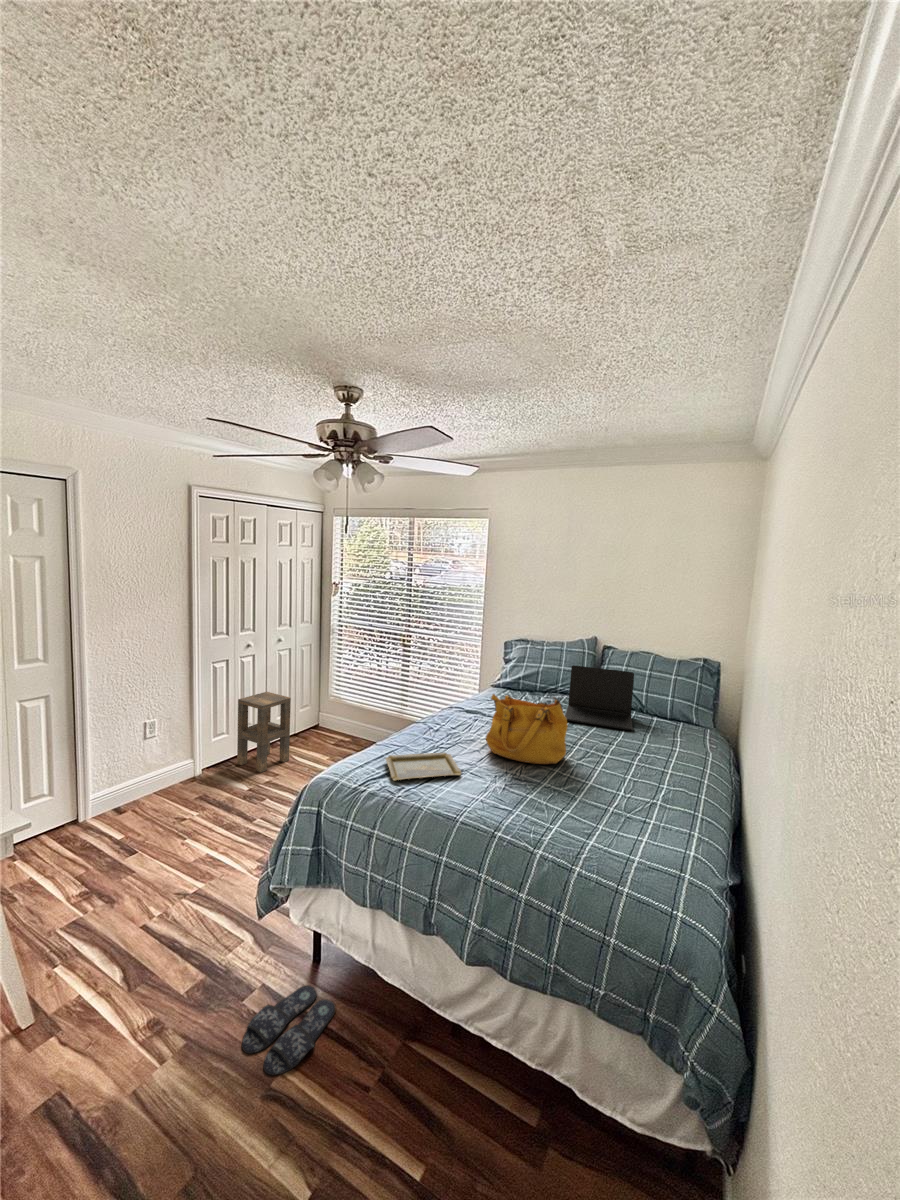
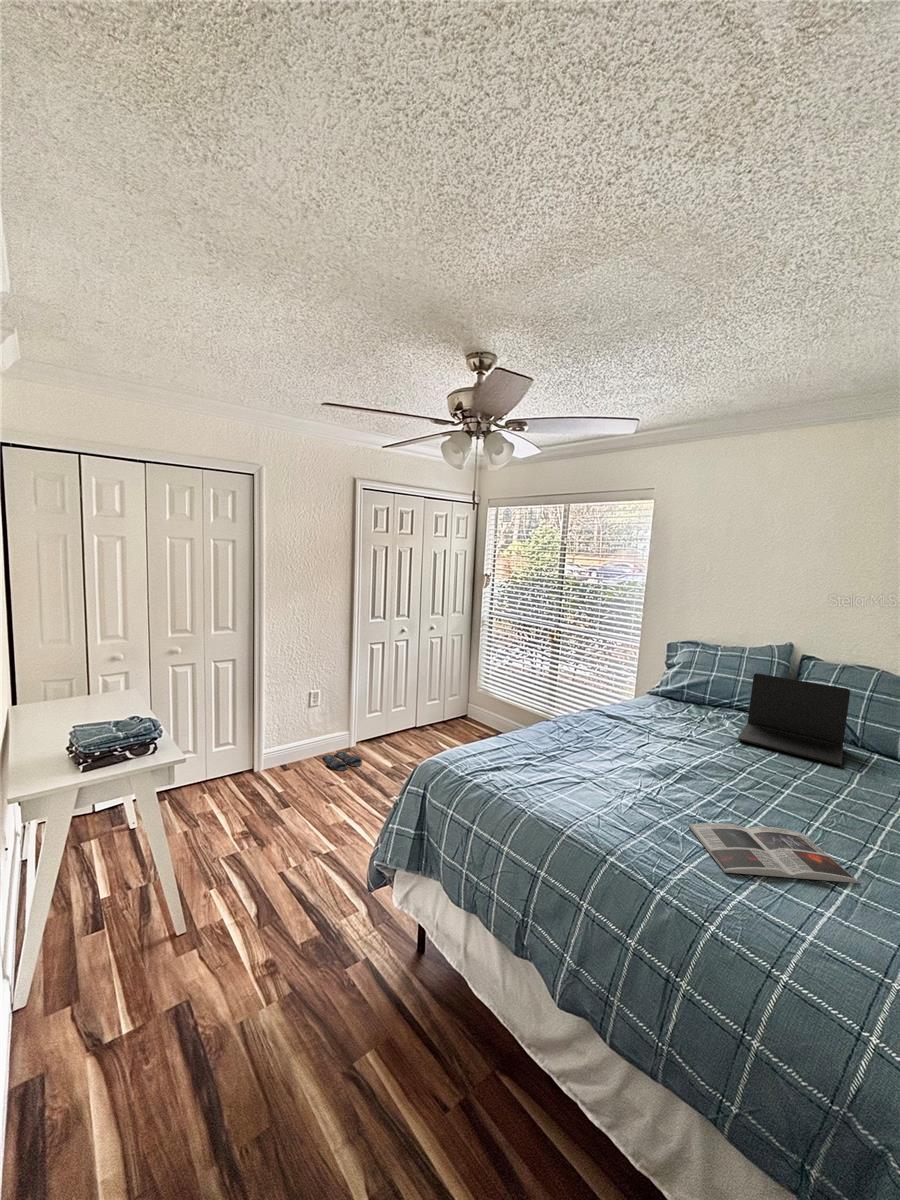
side table: present [237,692,291,773] -> none [386,677,436,754]
handbag: present [486,694,568,764] -> none [621,694,732,790]
tray: present [386,753,461,781] -> none [498,749,582,782]
magazine: none [547,785,657,826] -> present [689,823,860,883]
slippers: present [242,985,335,1075] -> present [323,752,362,771]

